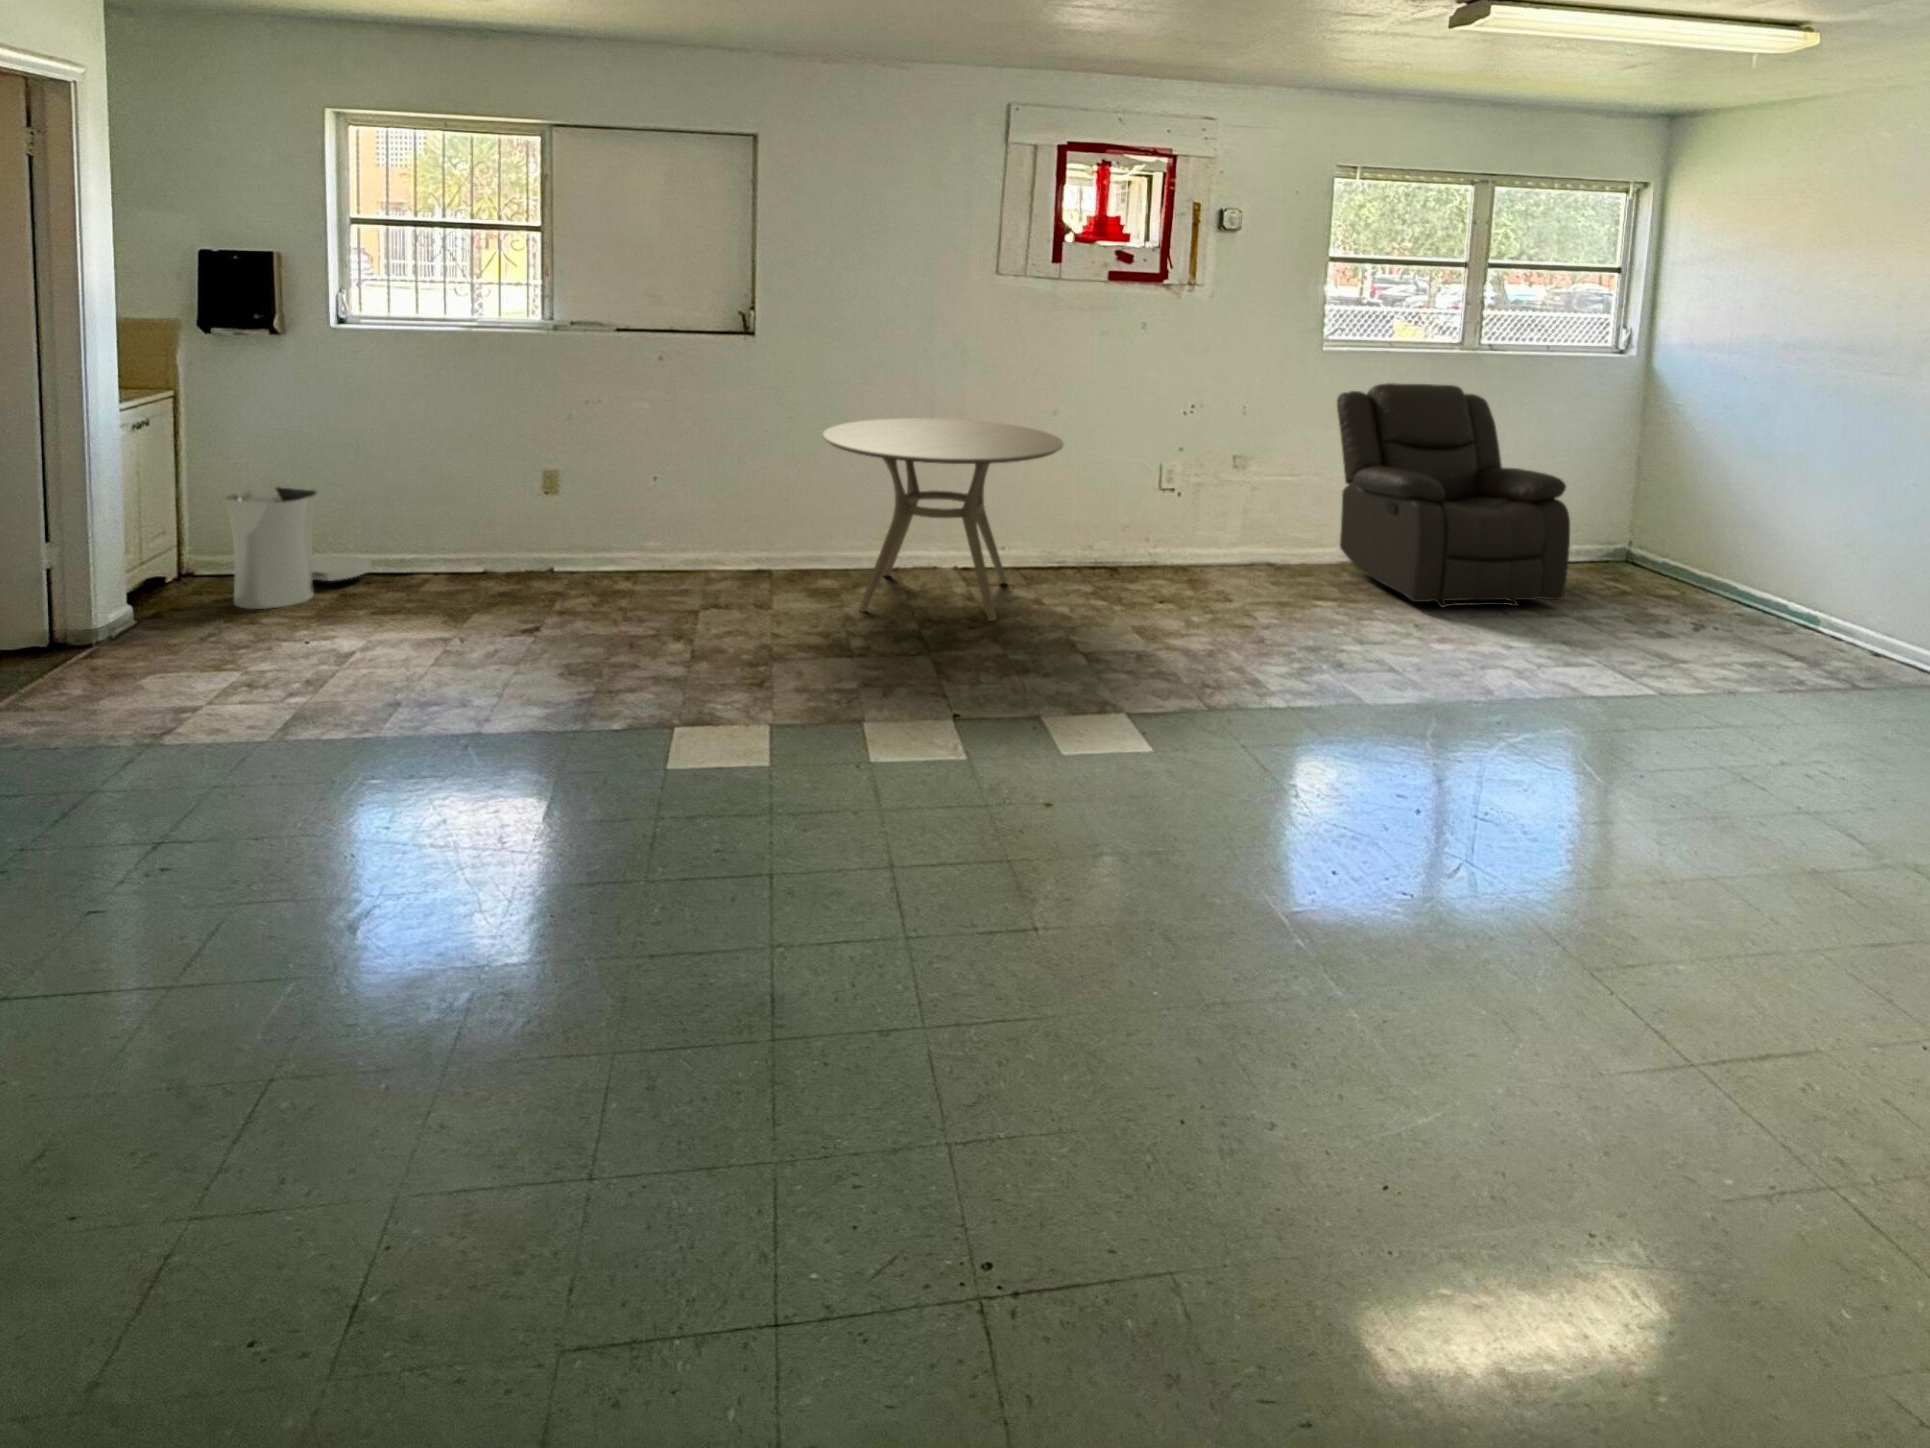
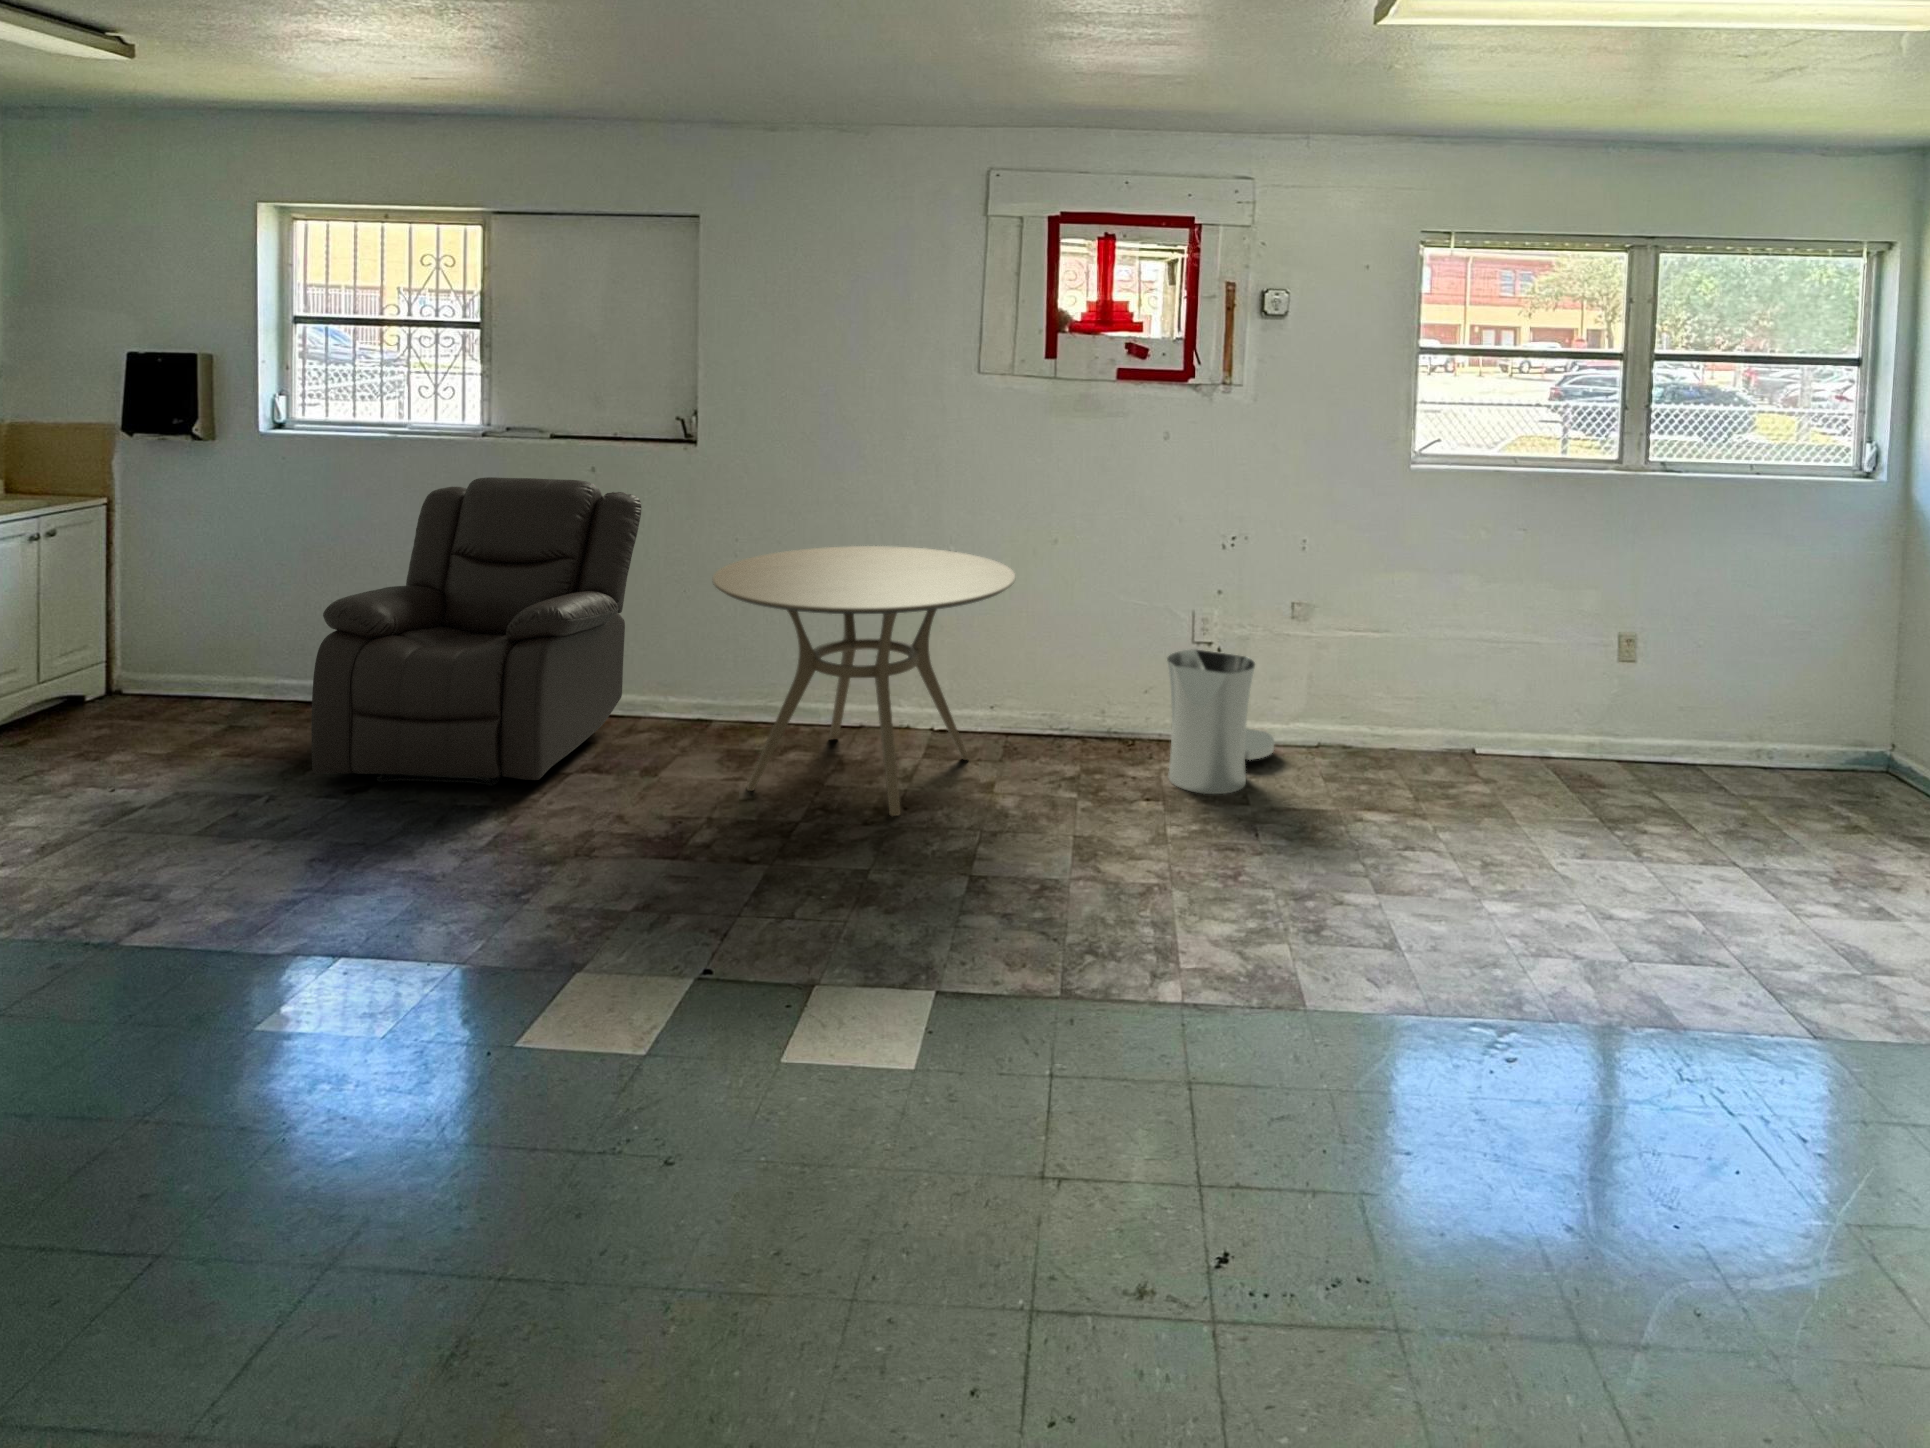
chair: present [1337,383,1570,608] -> present [311,477,641,786]
trash can: present [226,487,371,609] -> present [1167,649,1274,794]

